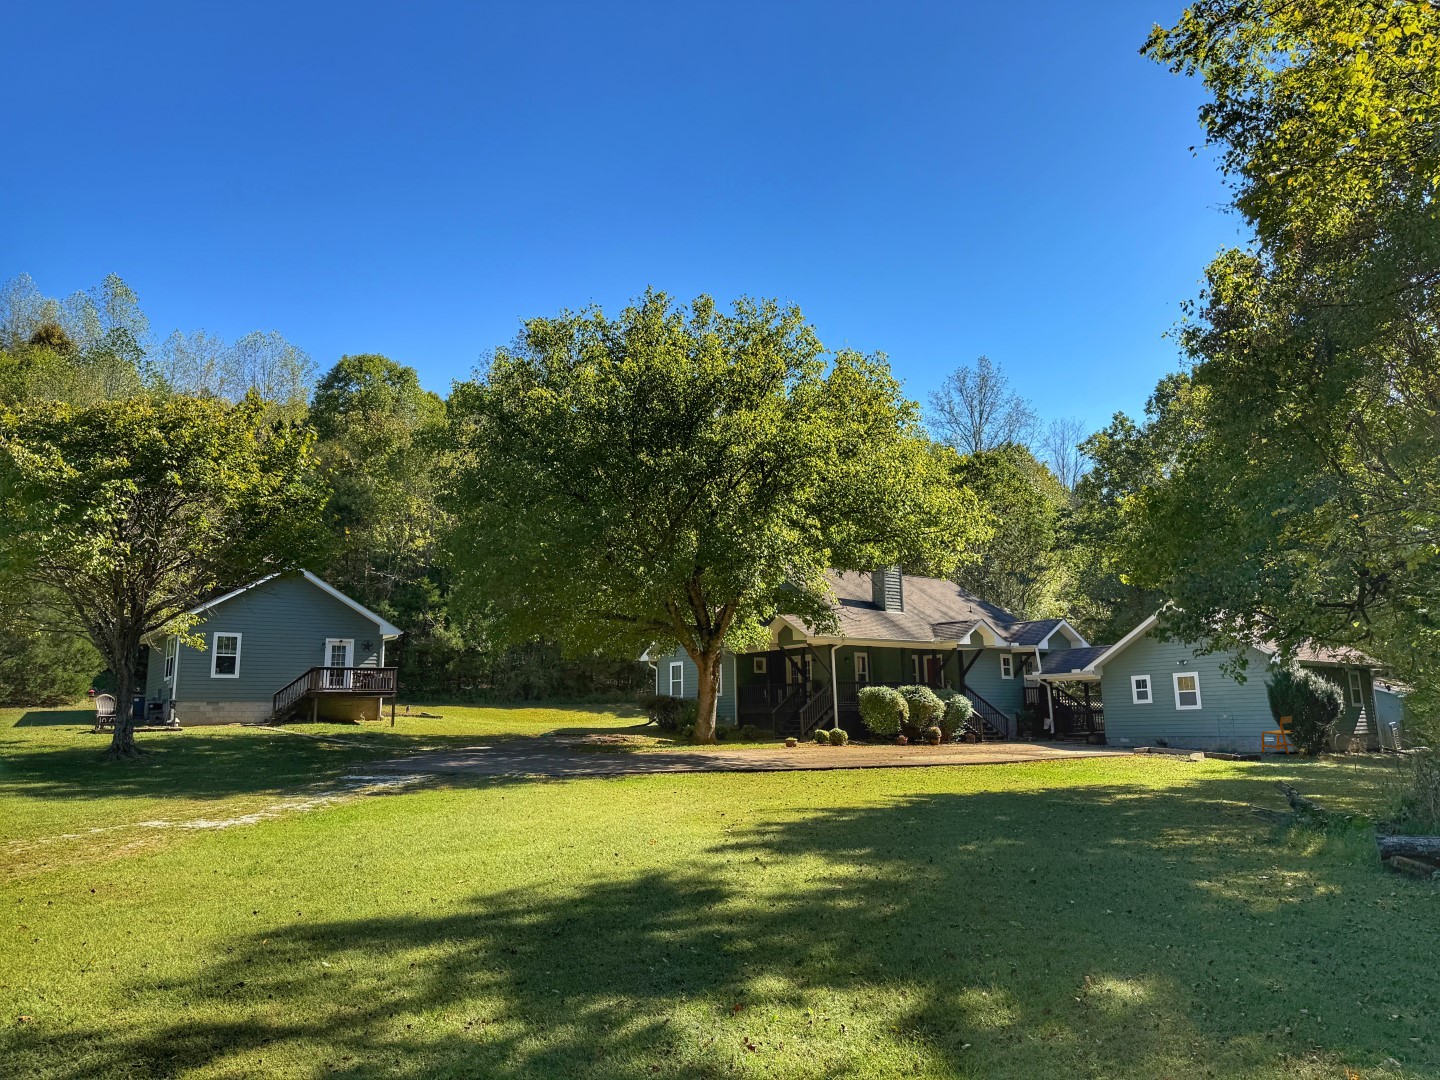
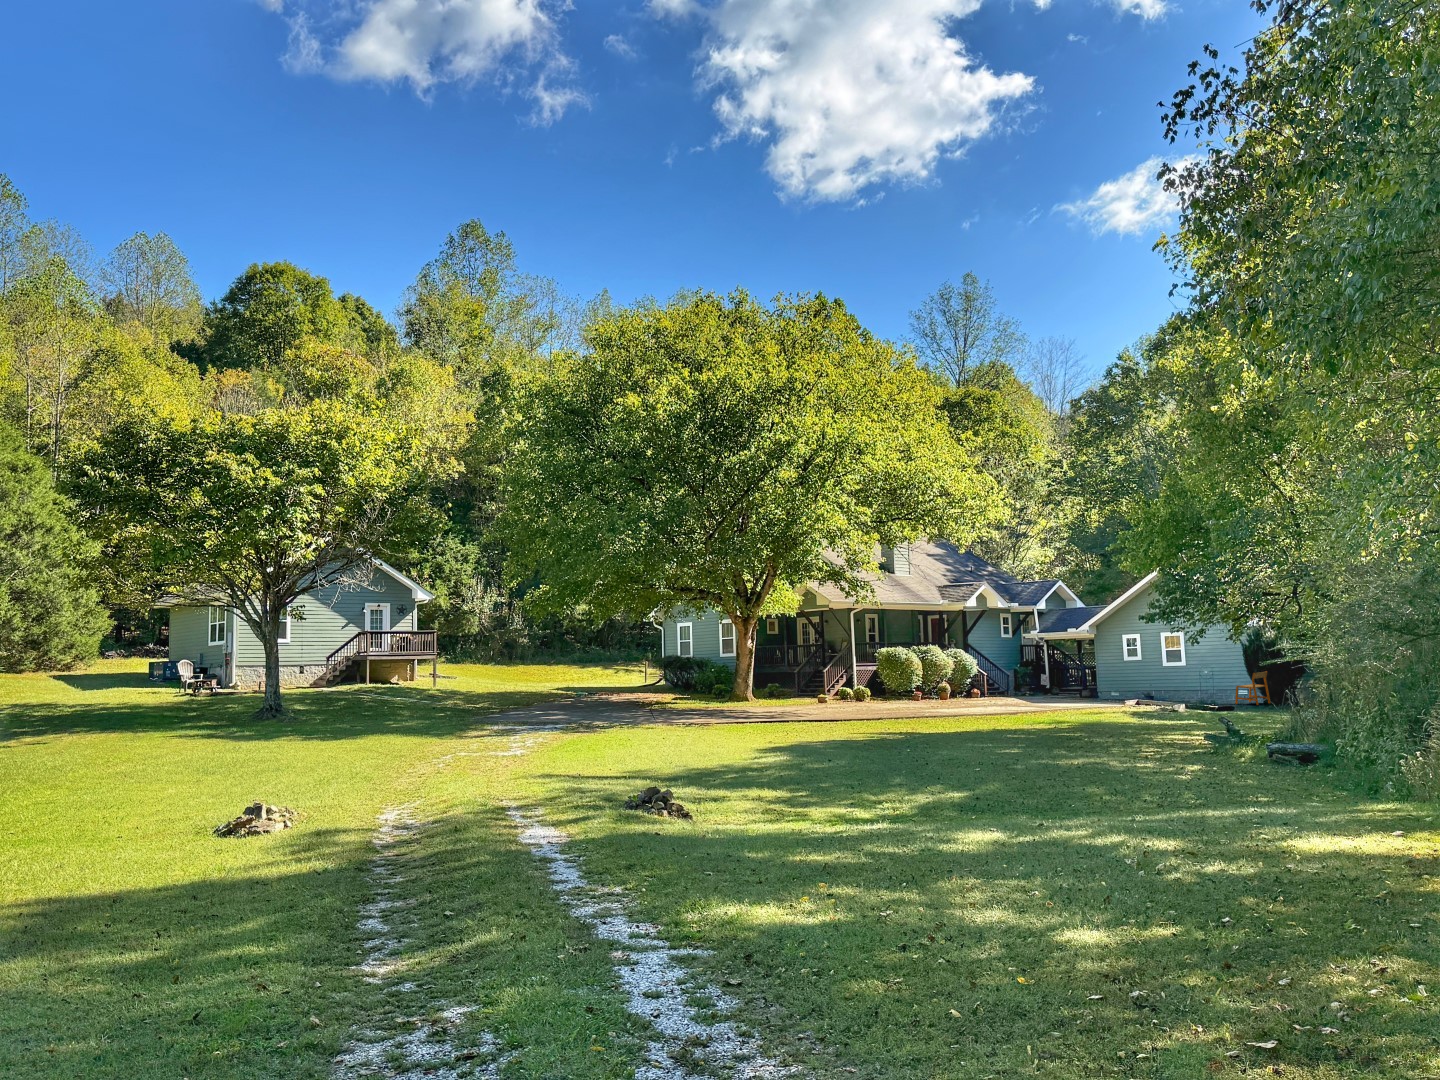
lounge chair: present [899,710,938,745] -> none [912,668,948,701]

